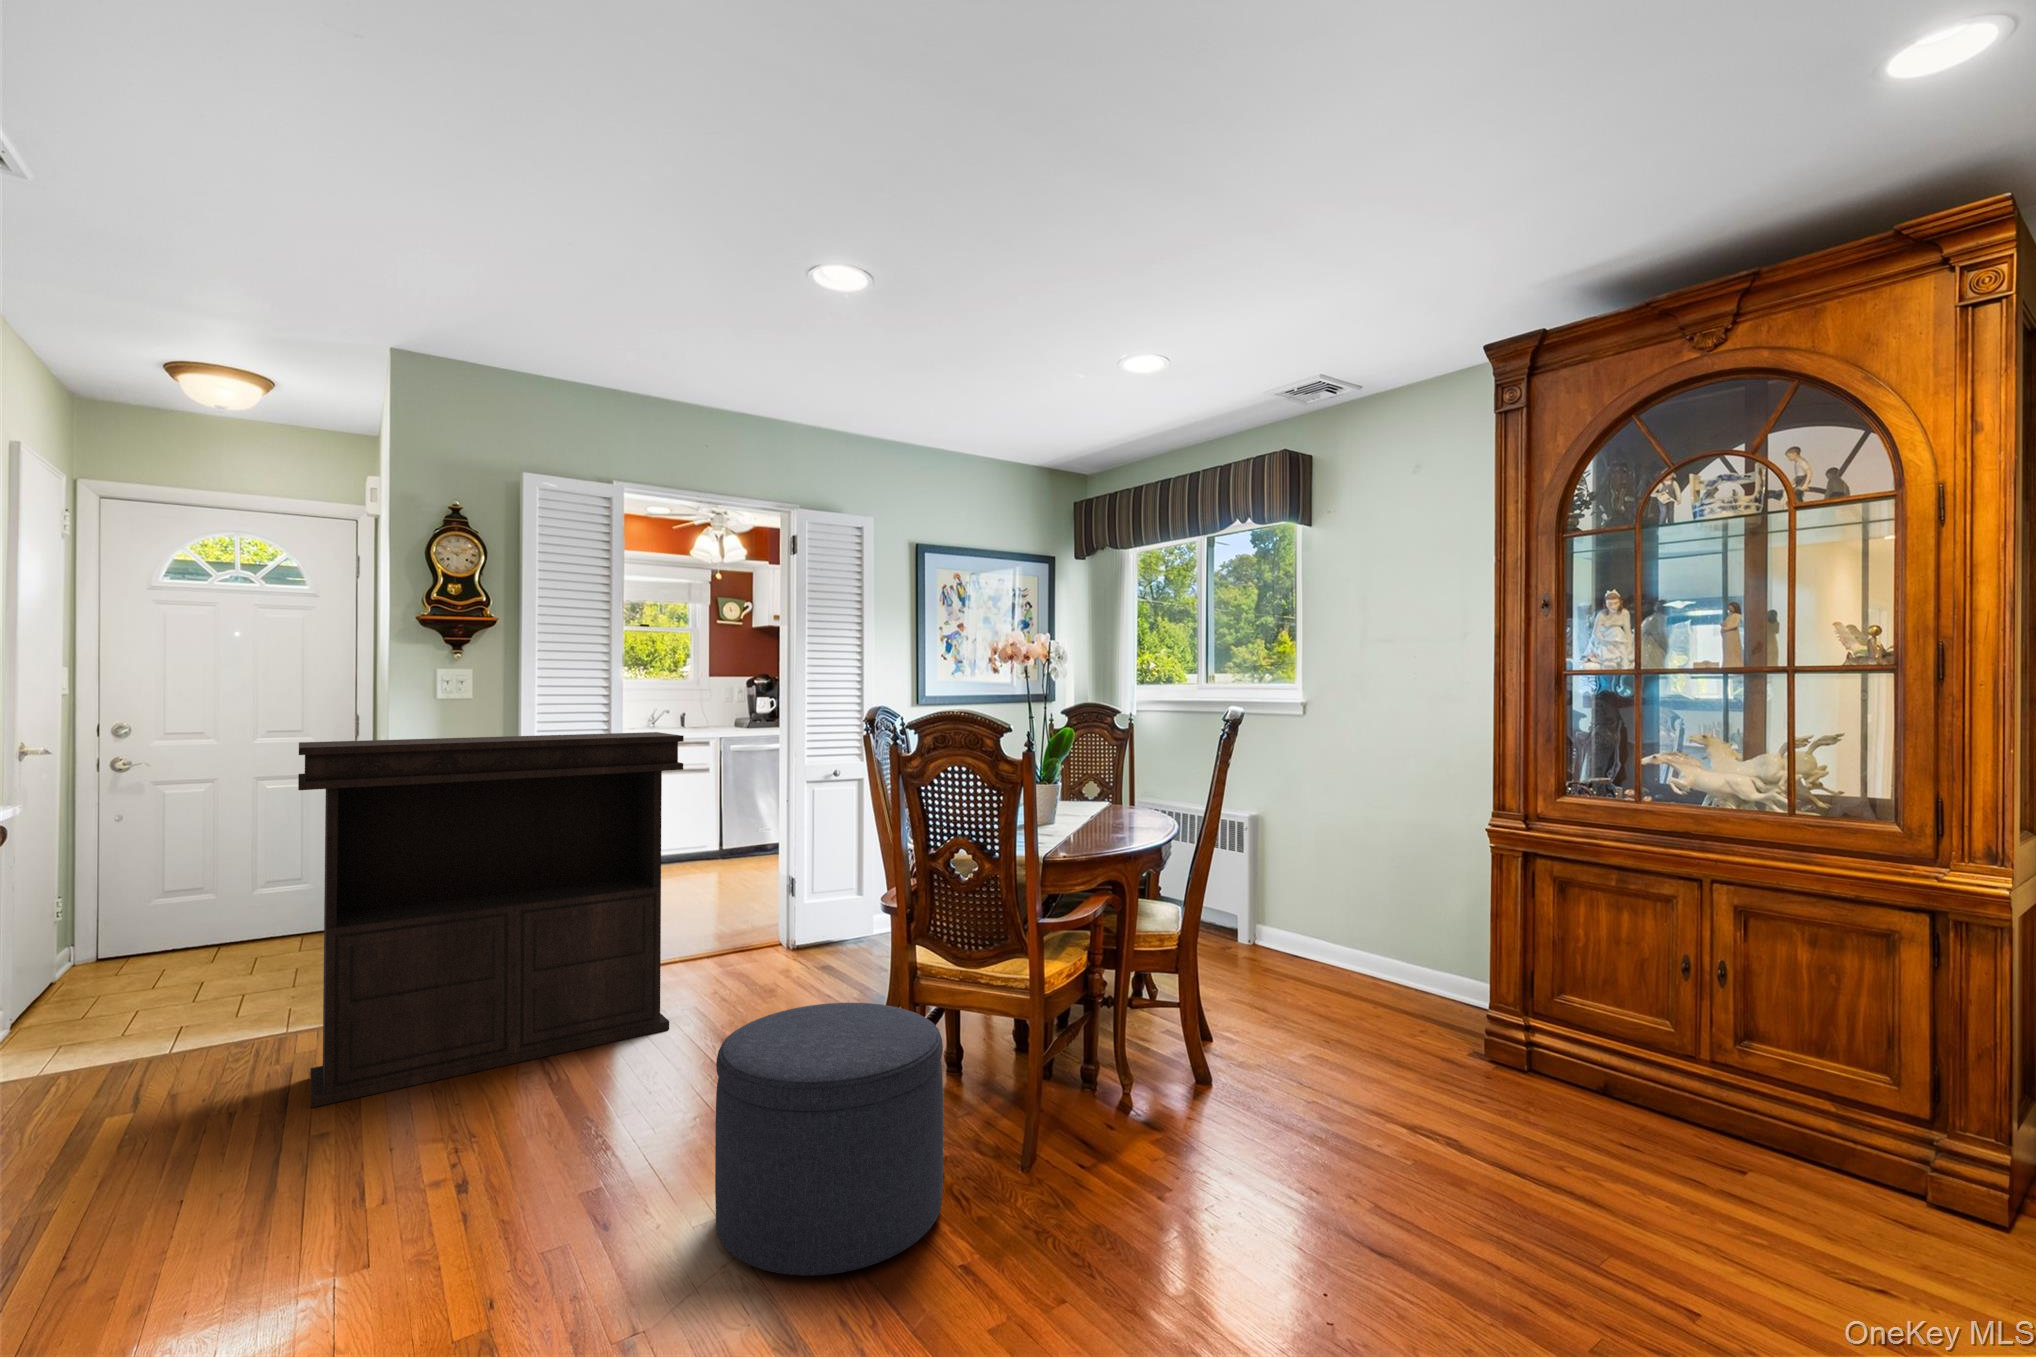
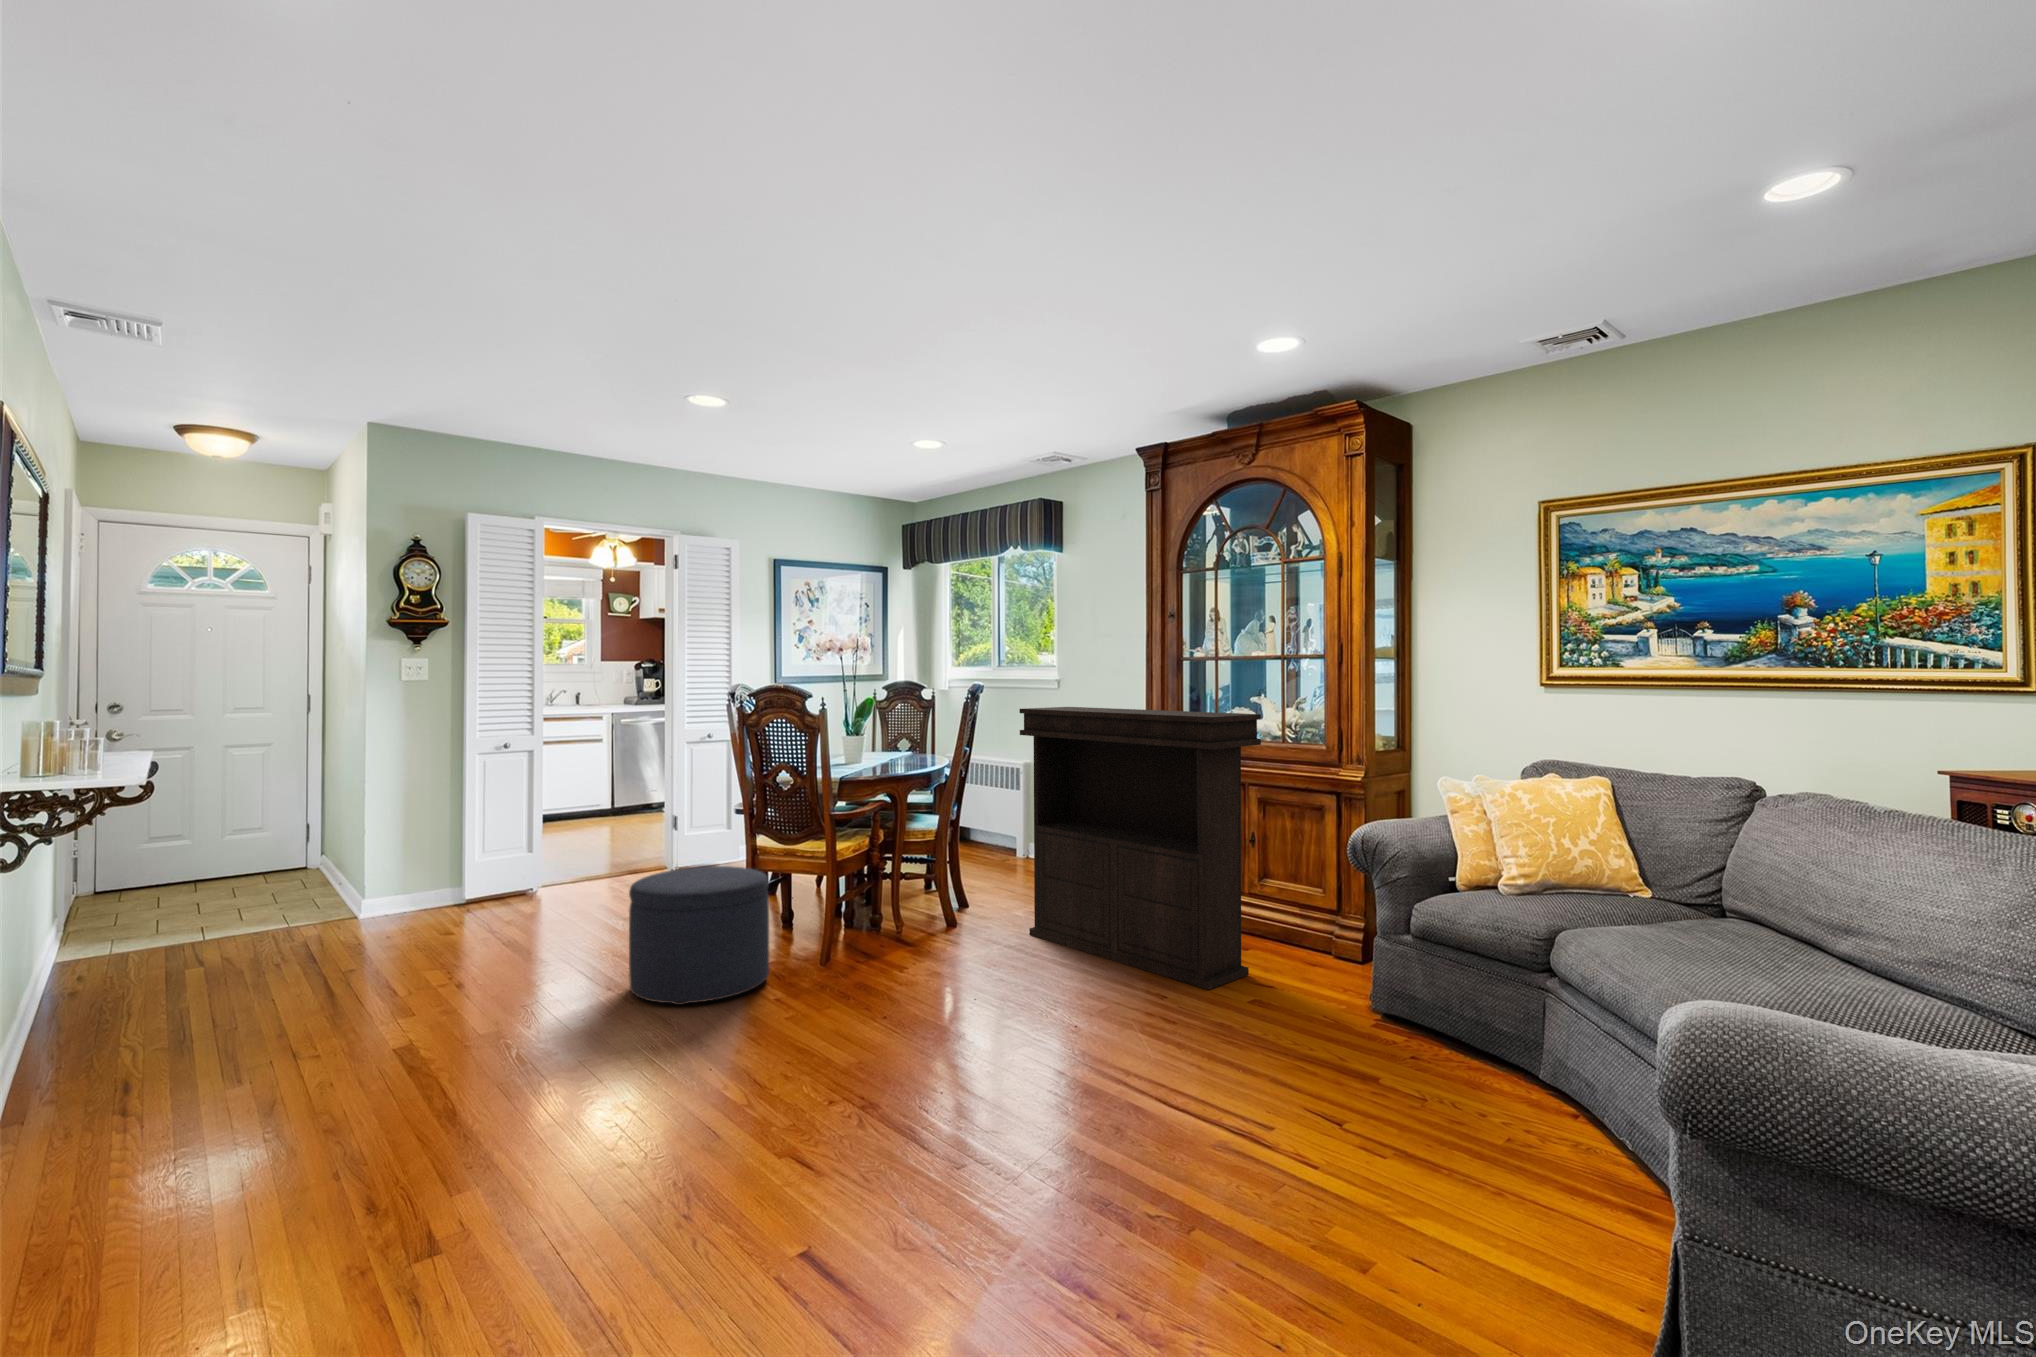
console table: present [298,732,684,1107] -> present [1019,707,1261,990]

